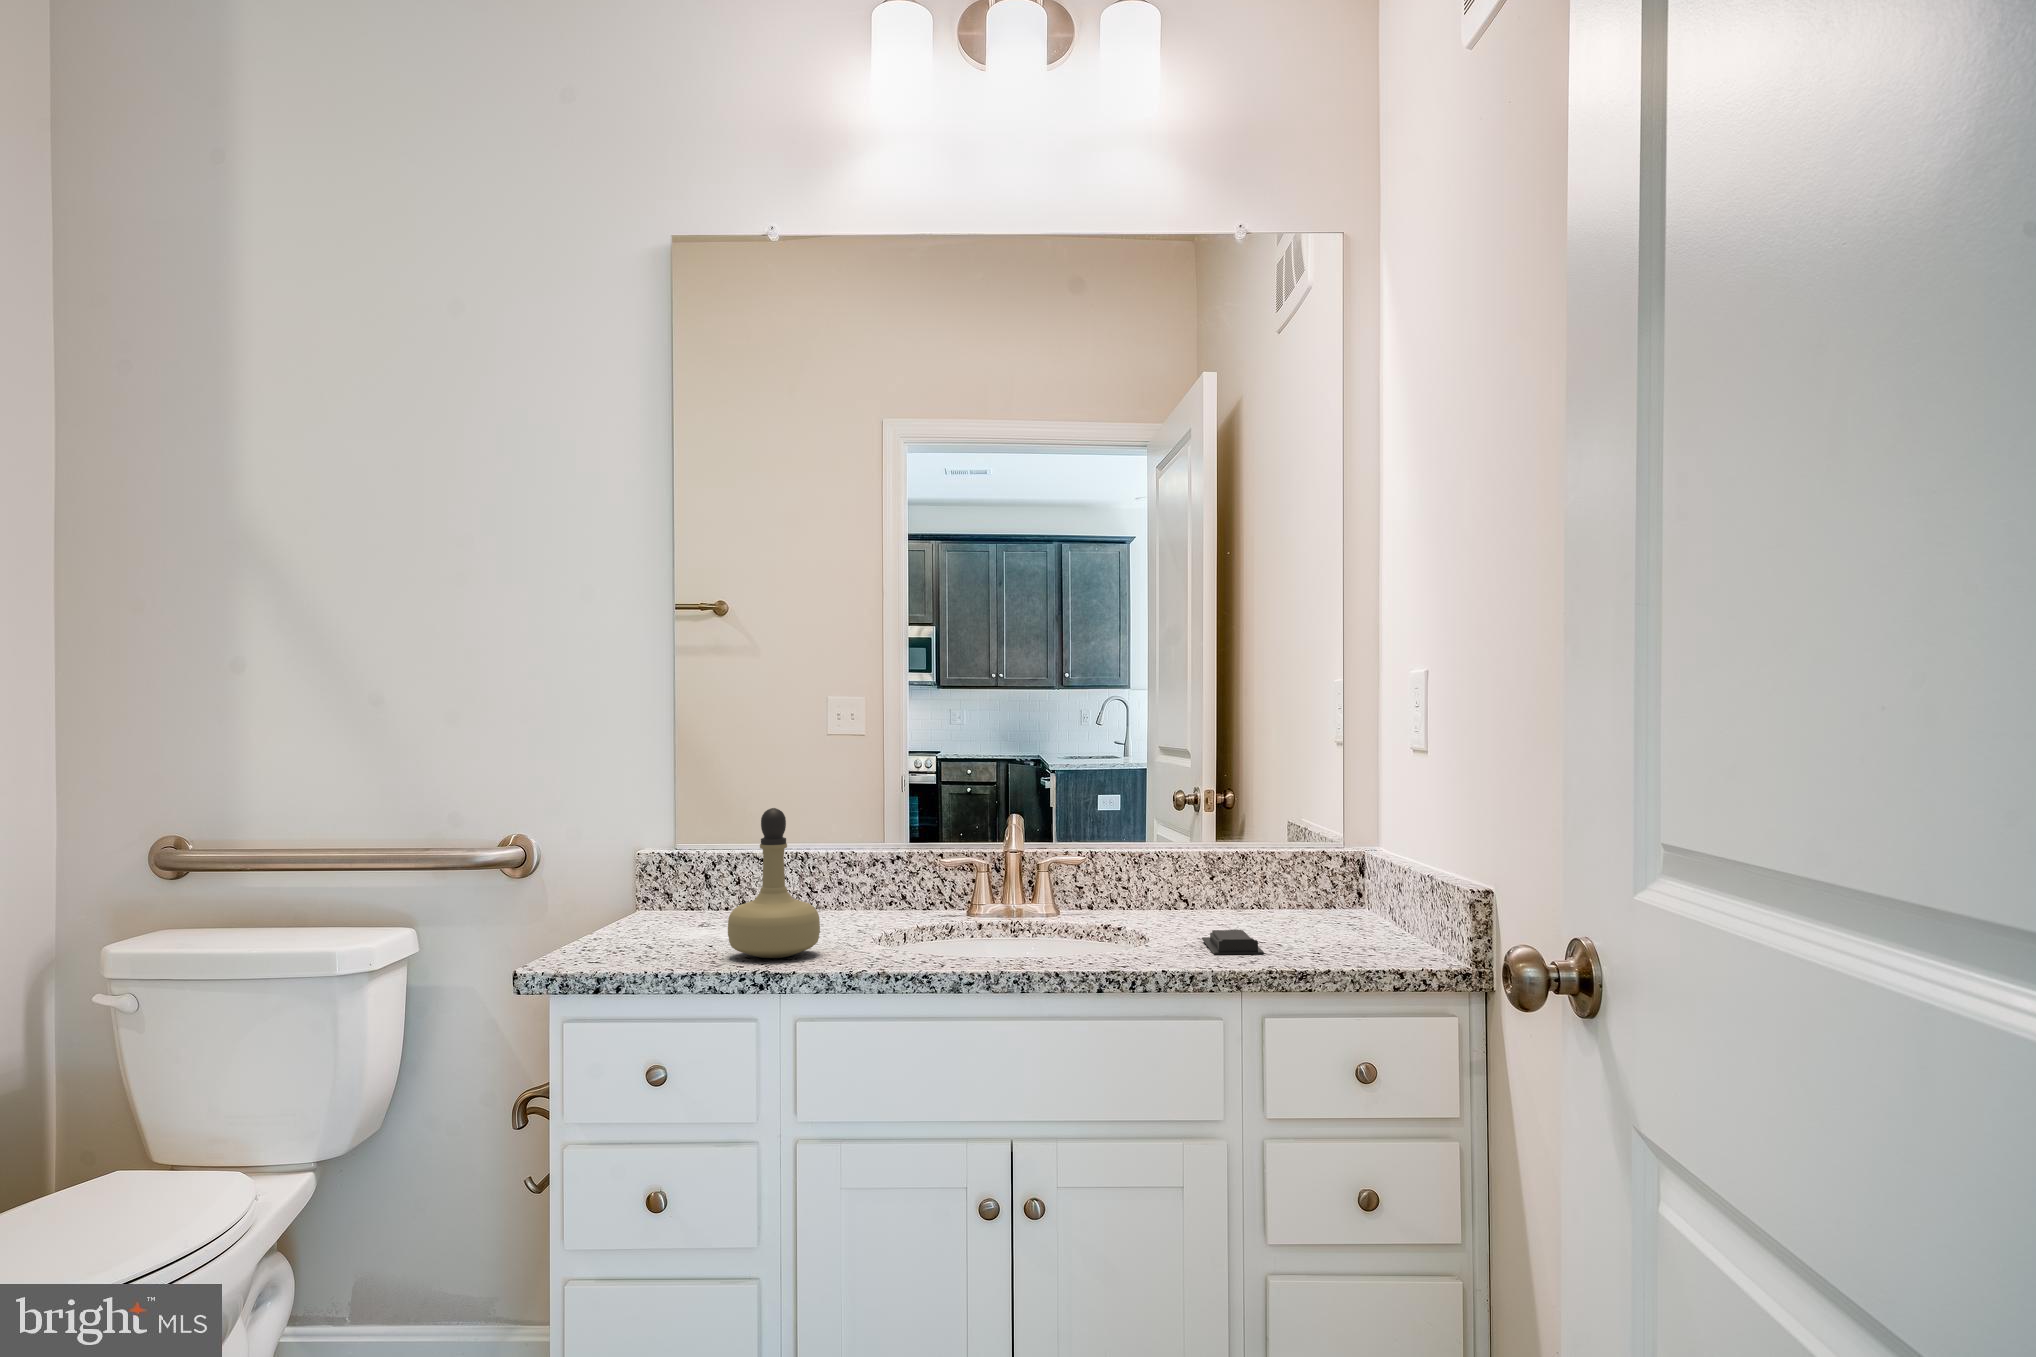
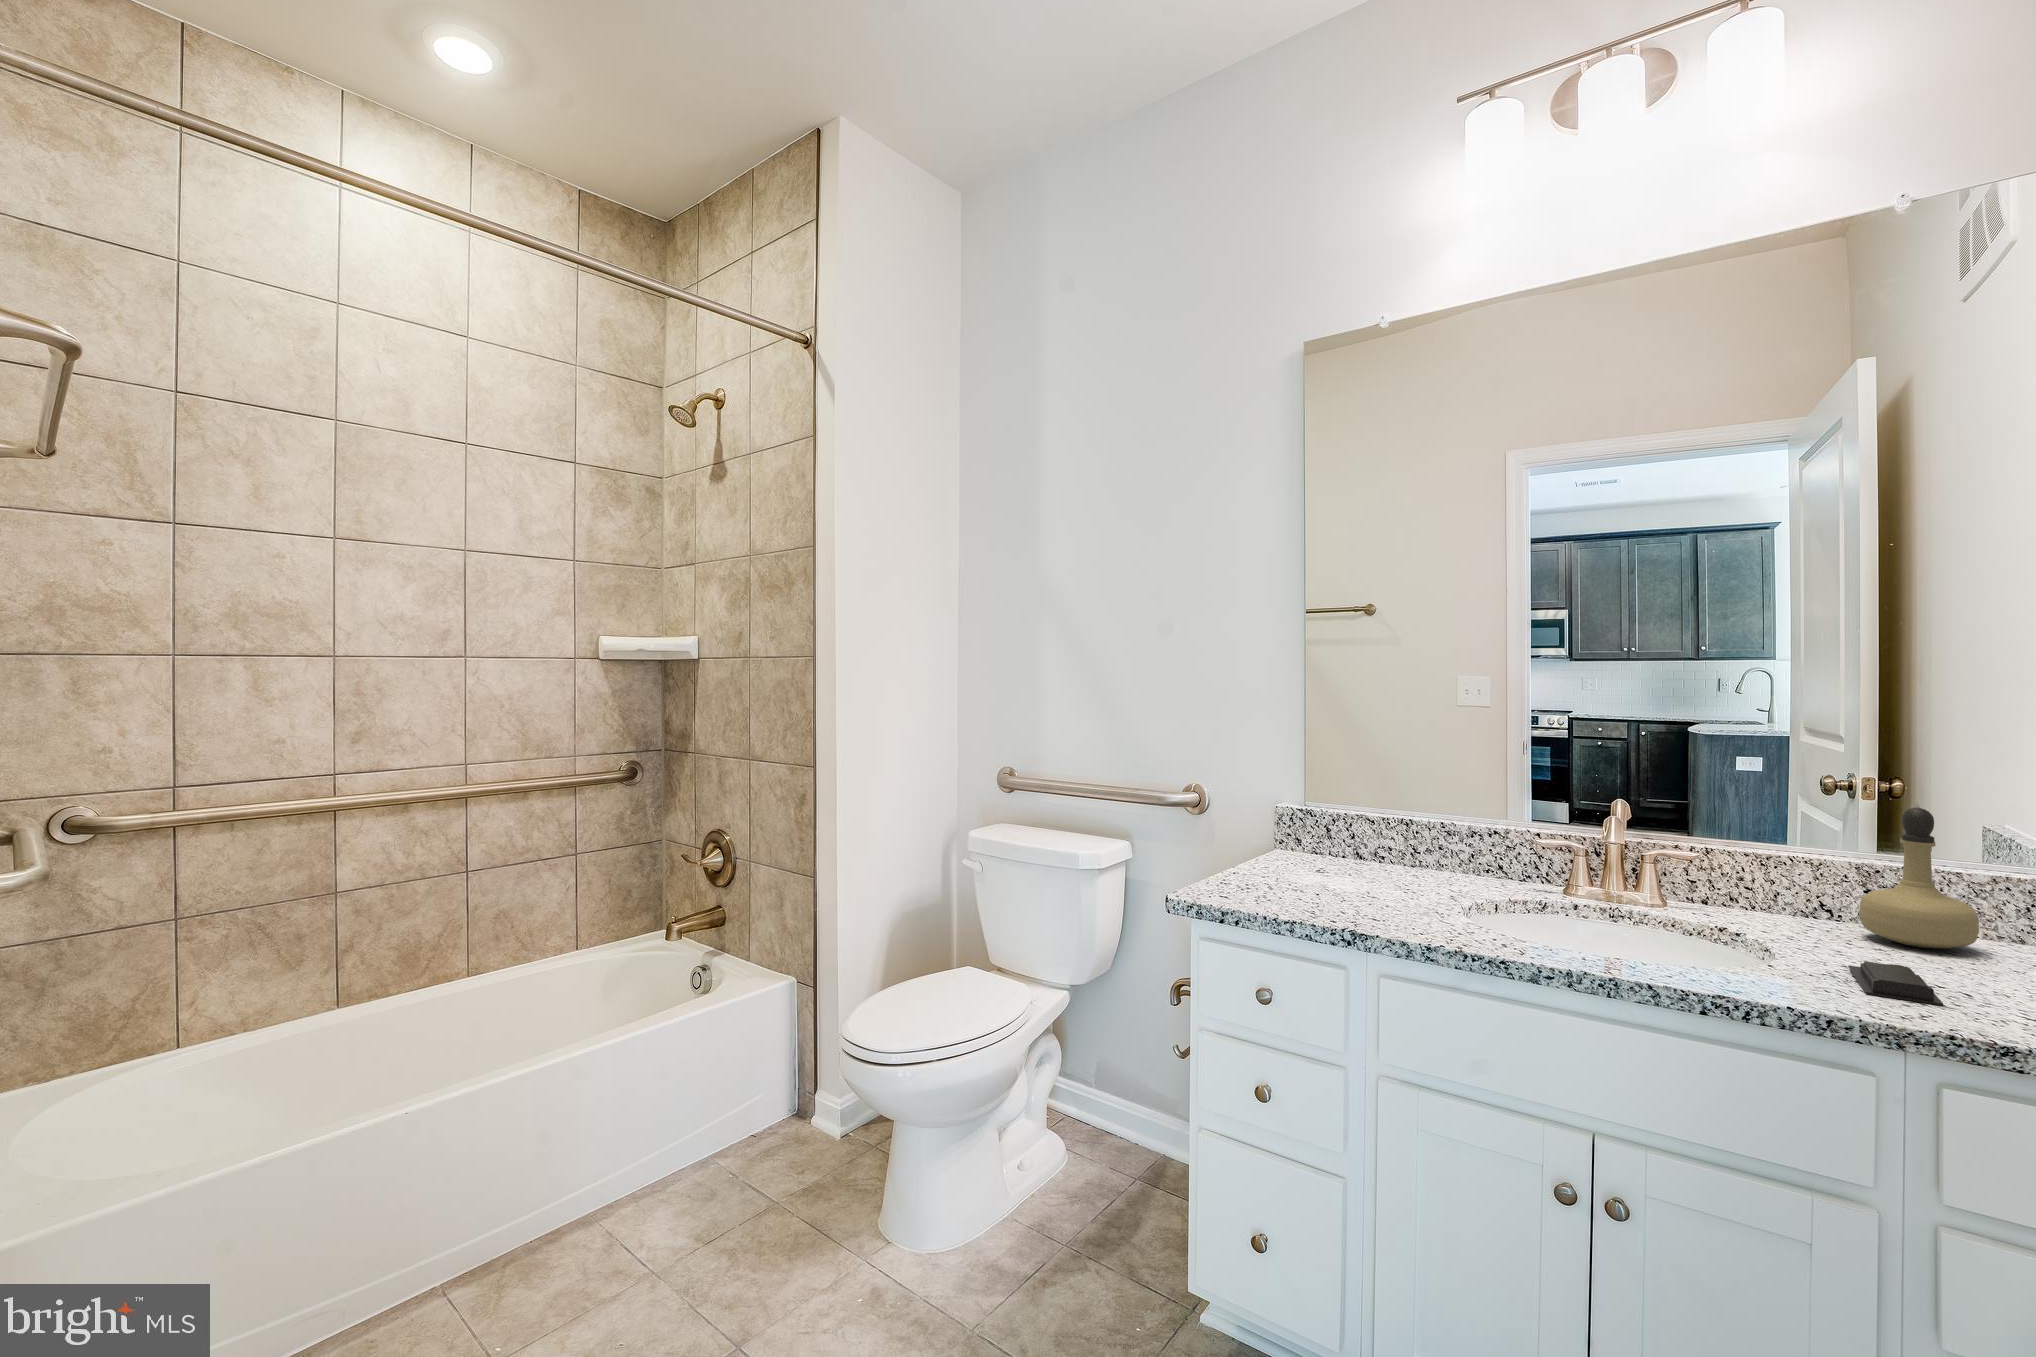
perfume bottle: present [728,808,820,958] -> present [1859,808,1979,948]

